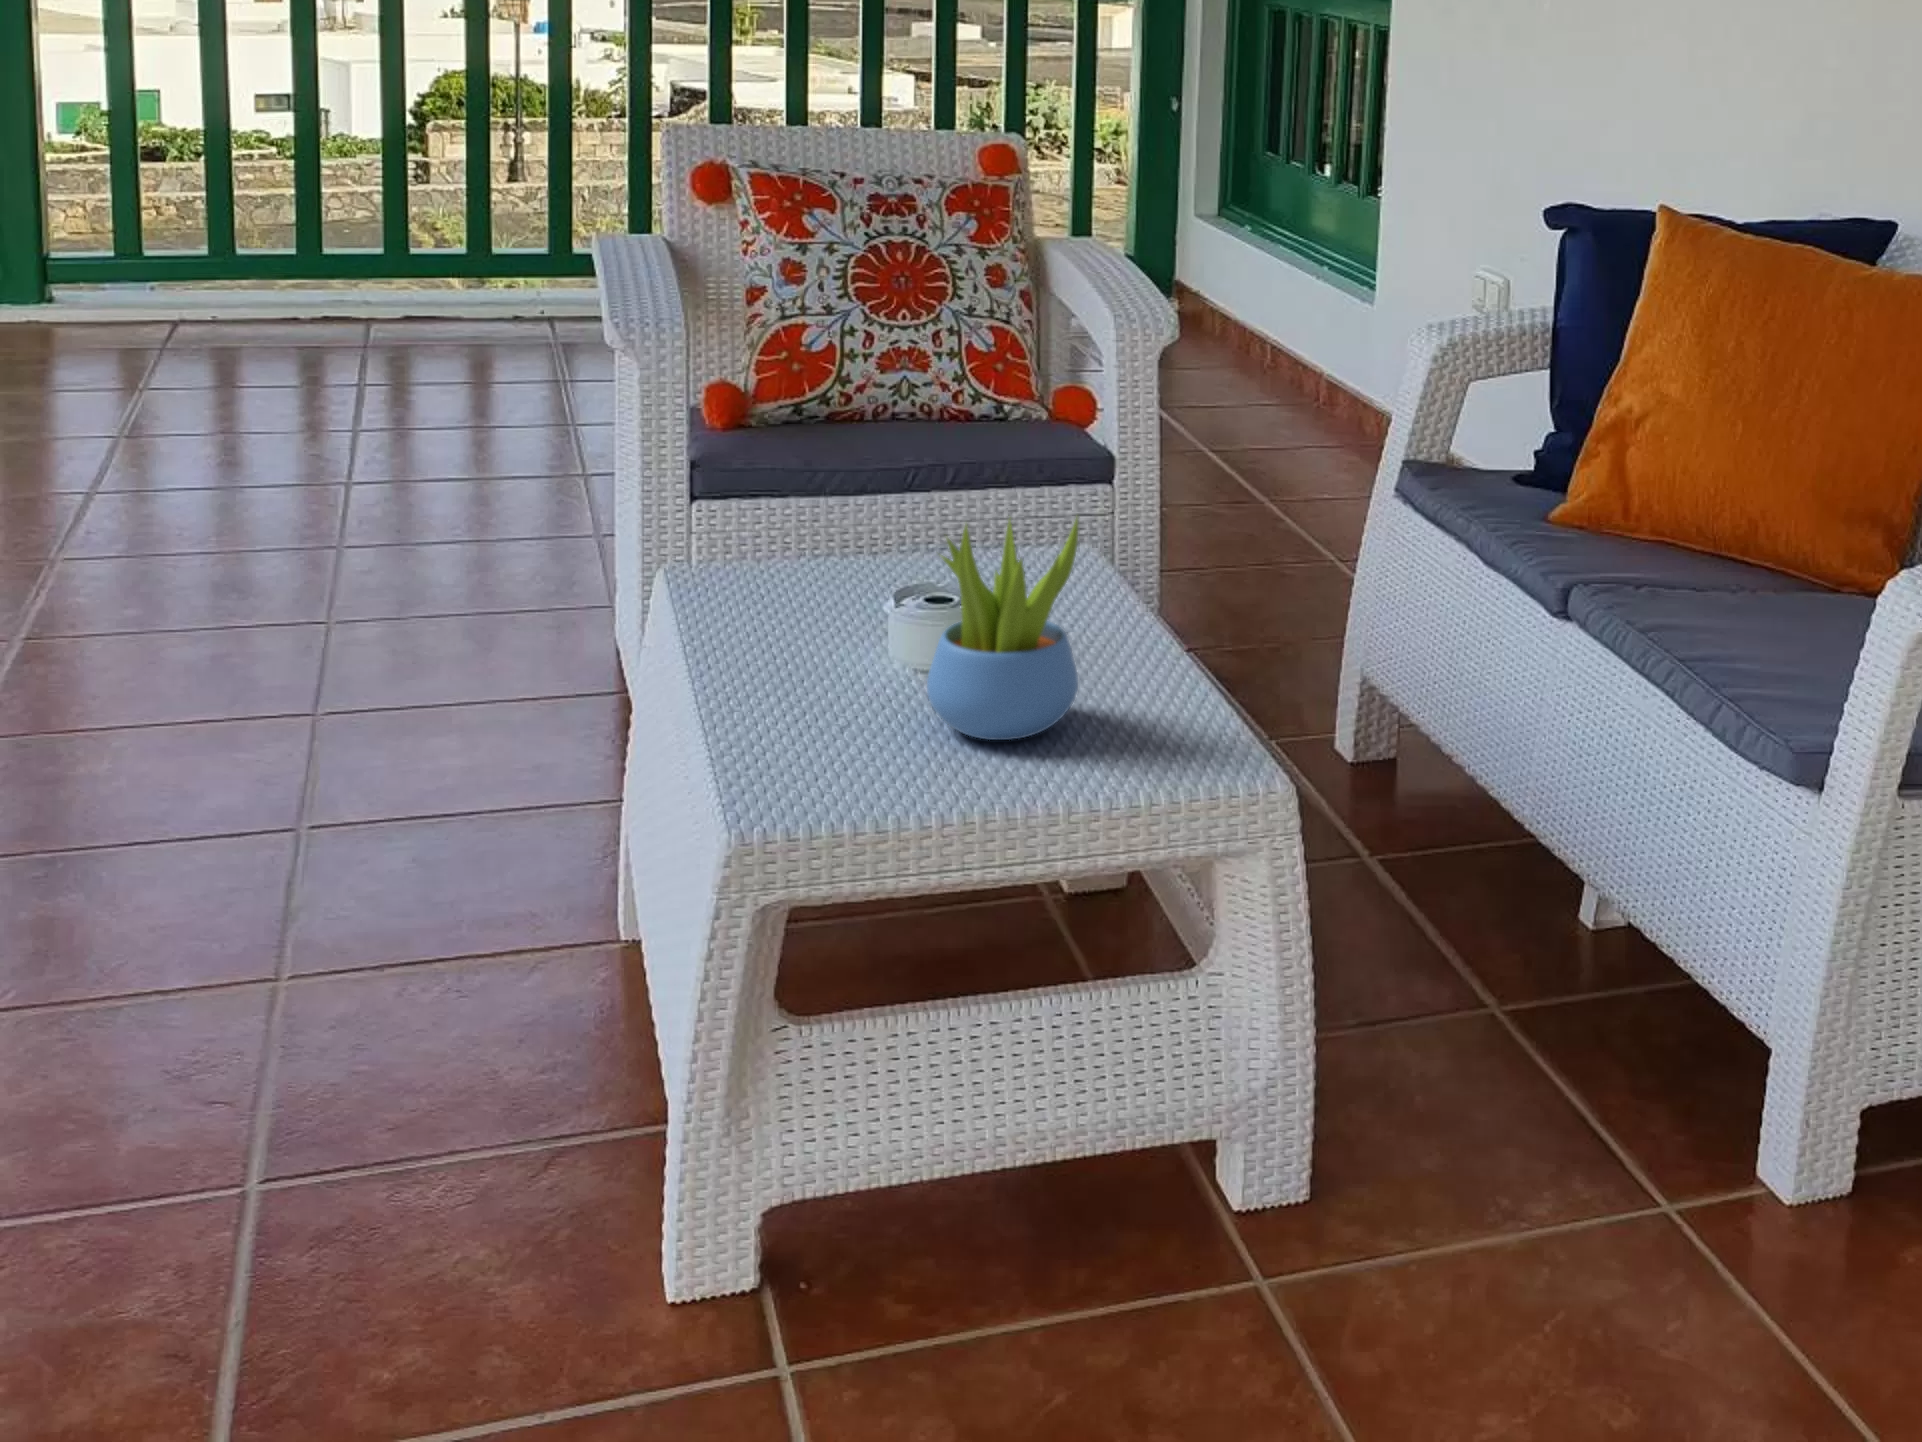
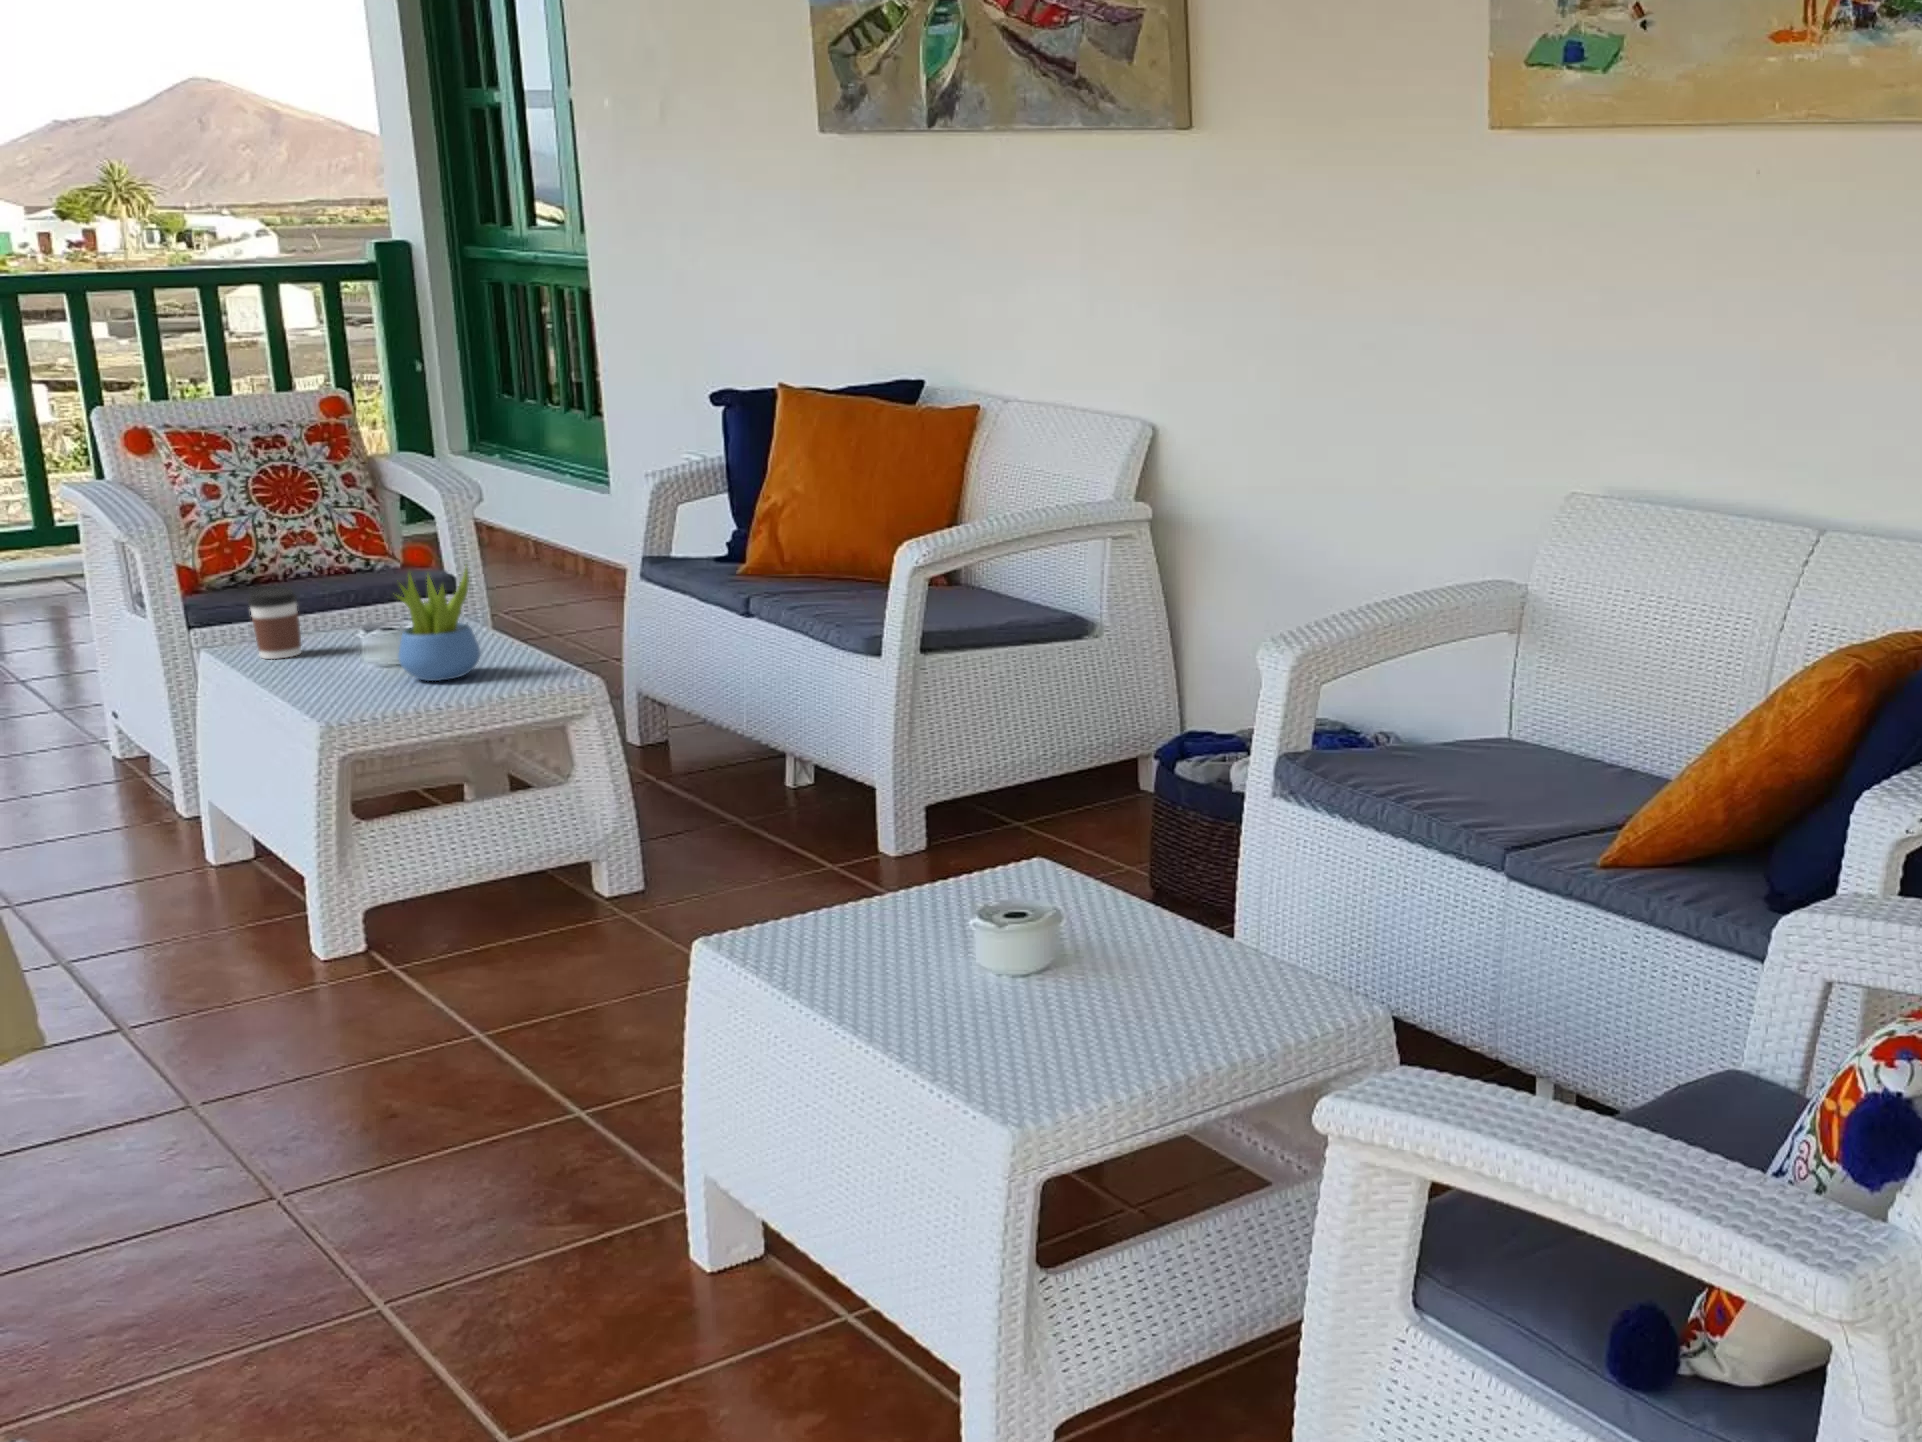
coffee cup: none [731,477,814,612] -> present [248,587,301,659]

